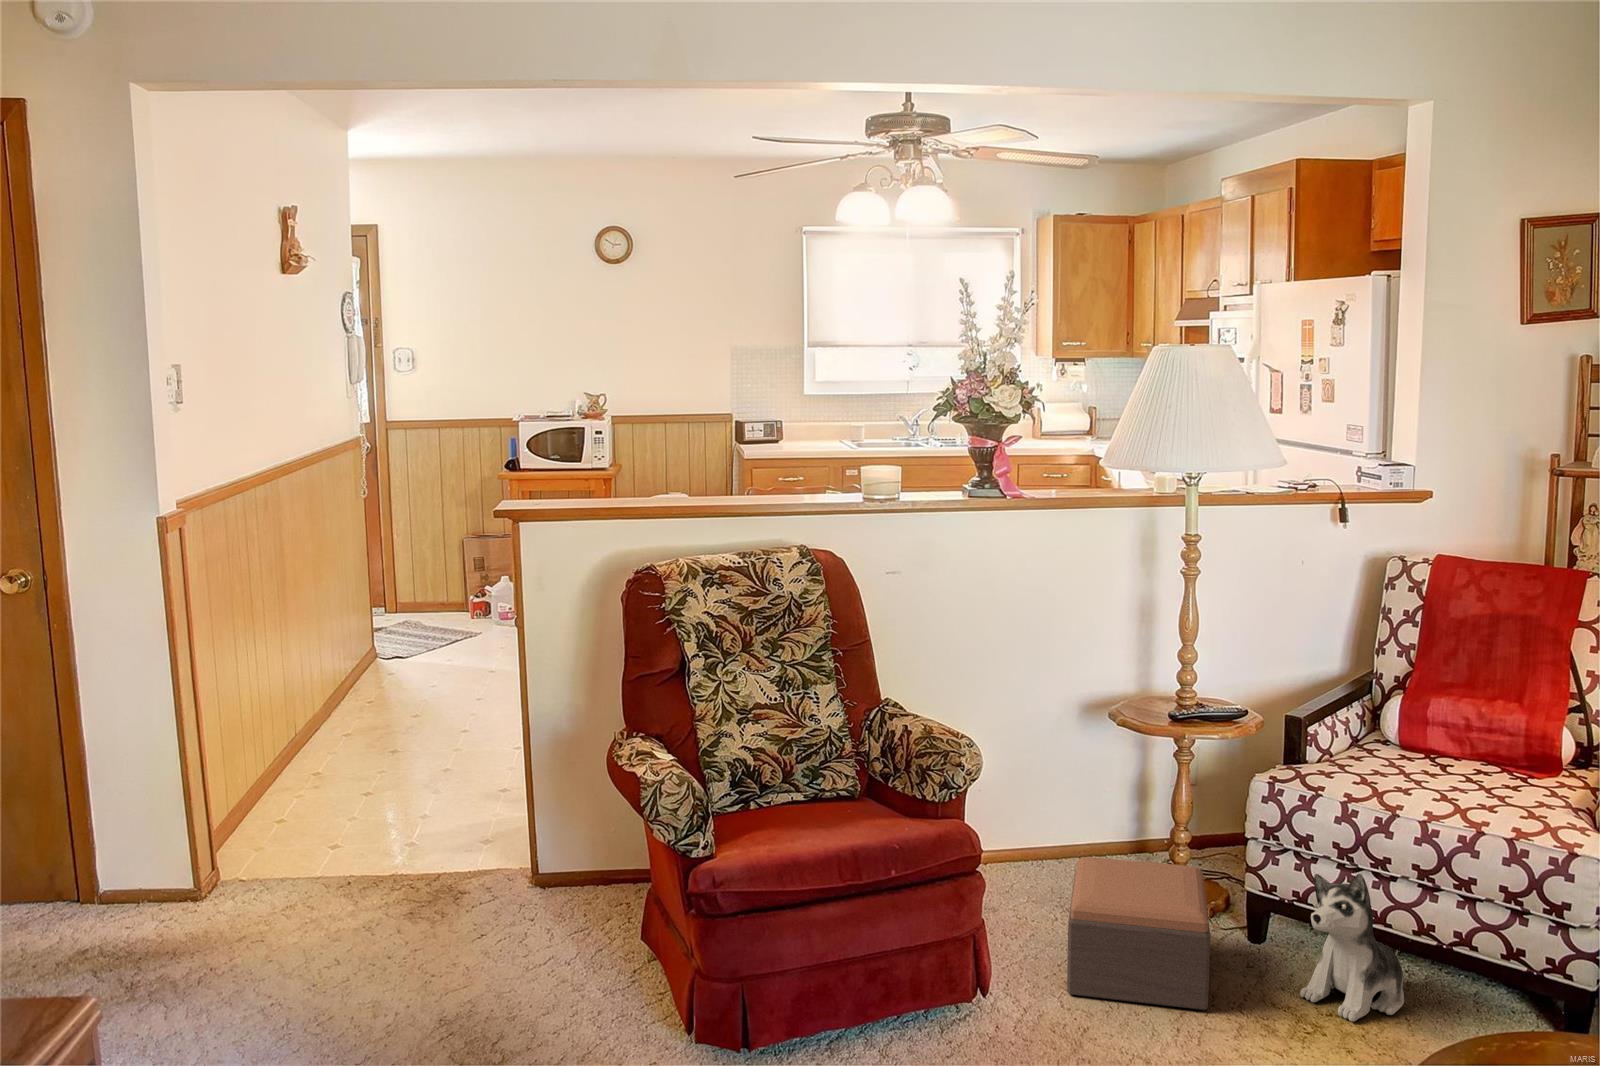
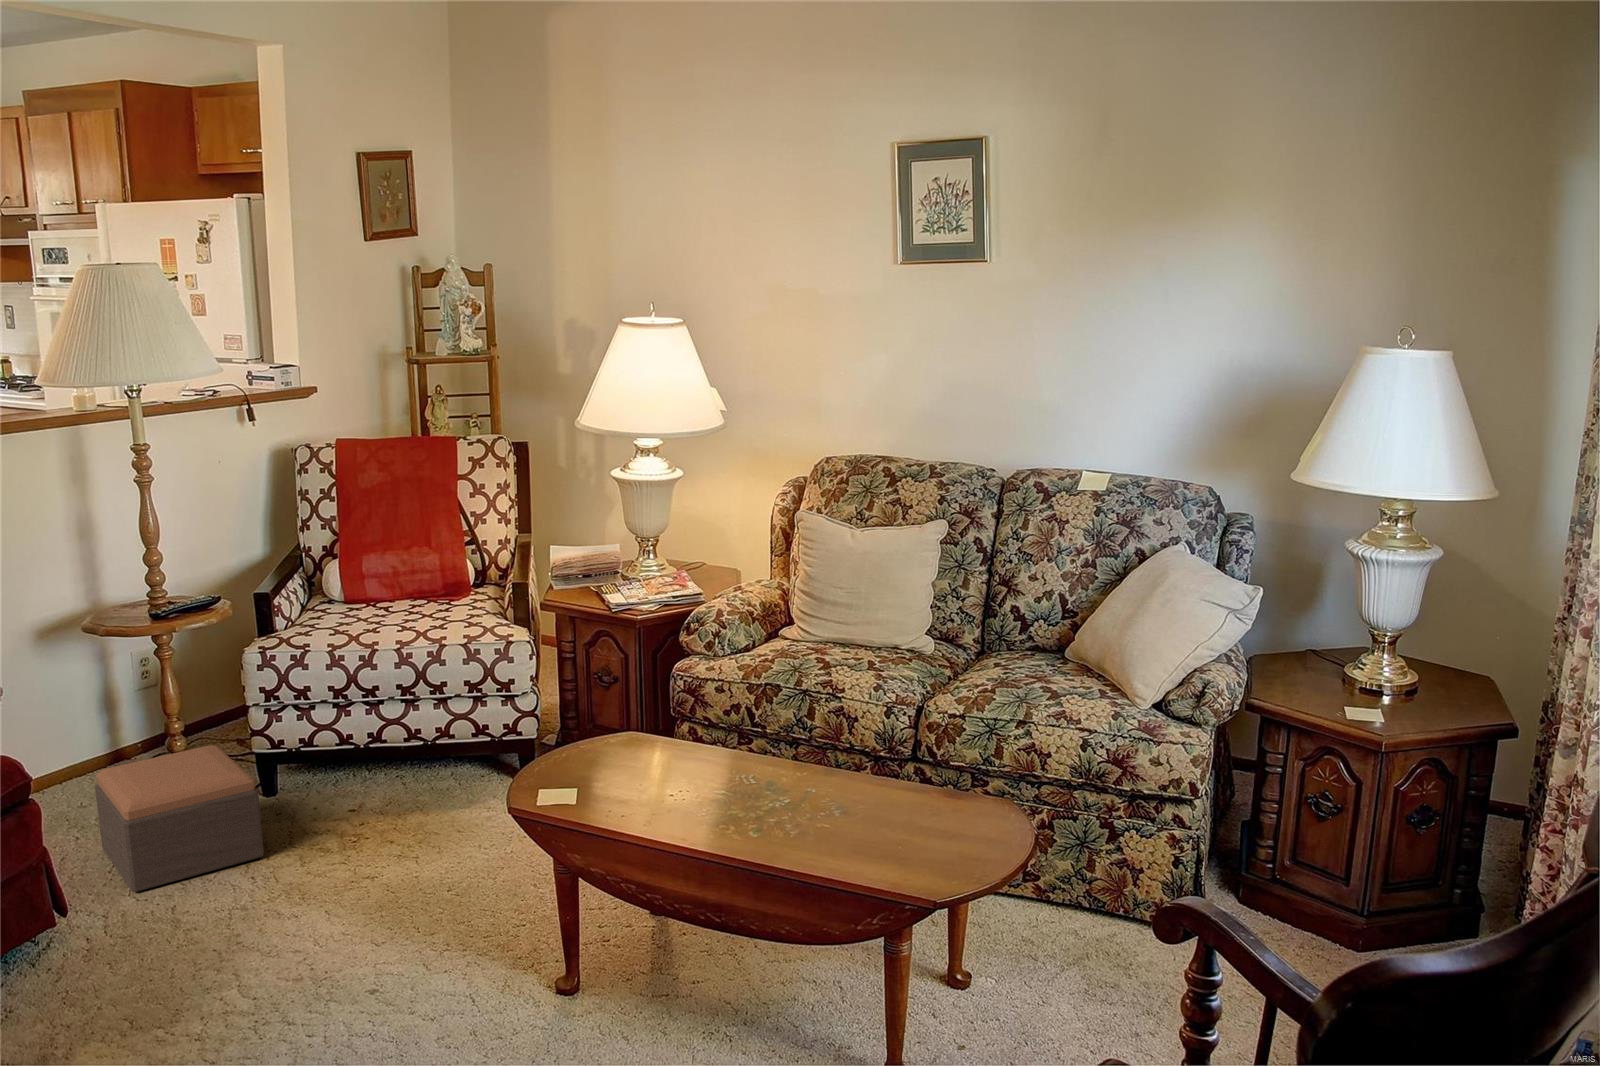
plush toy: present [1300,874,1404,1021] -> none [321,703,405,821]

